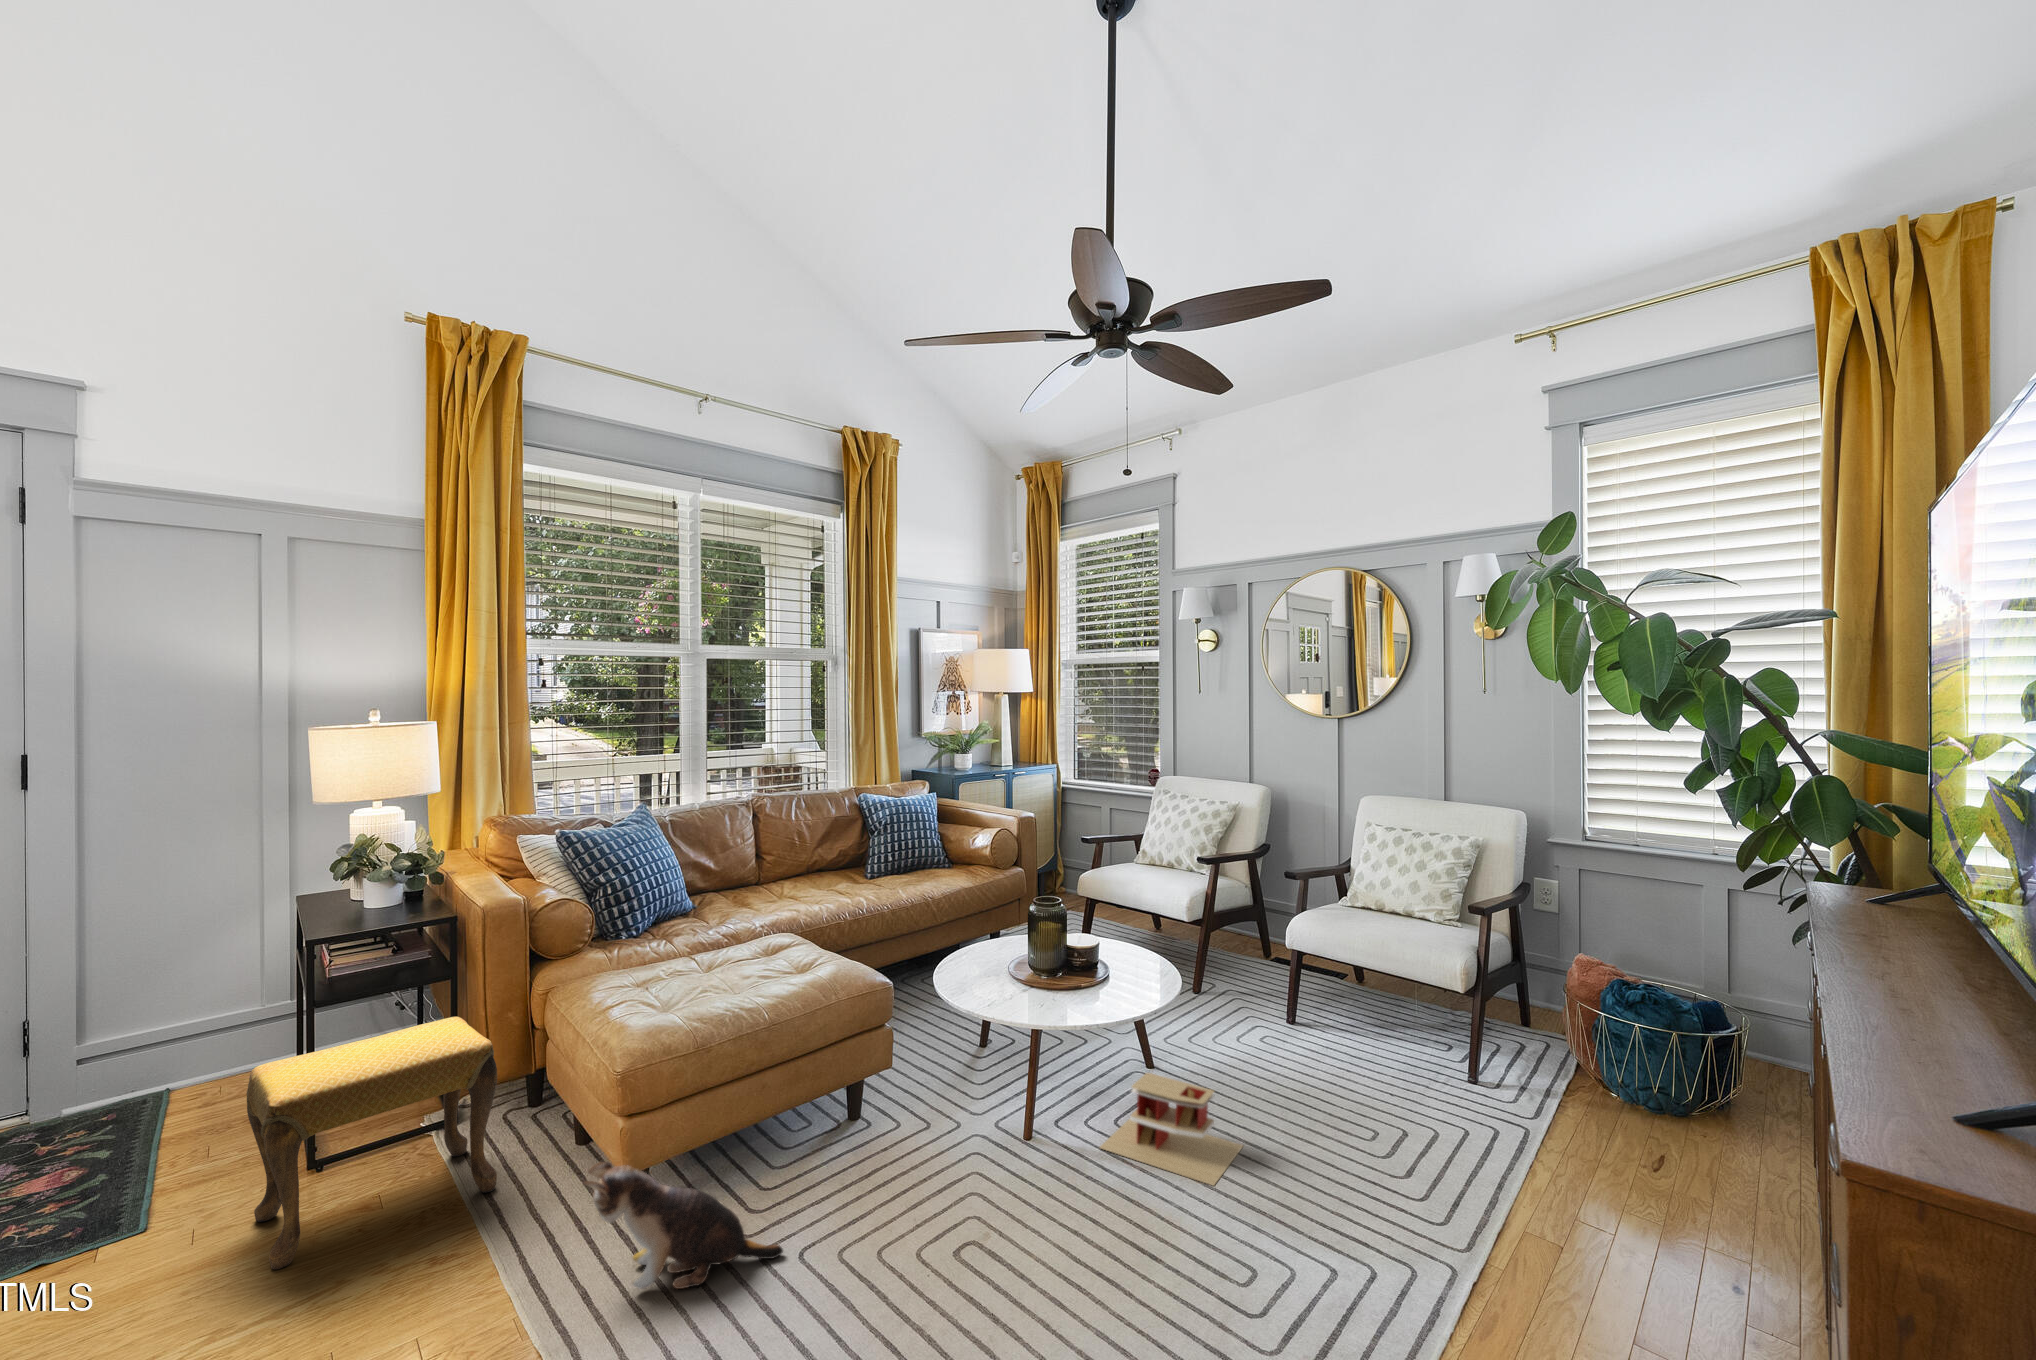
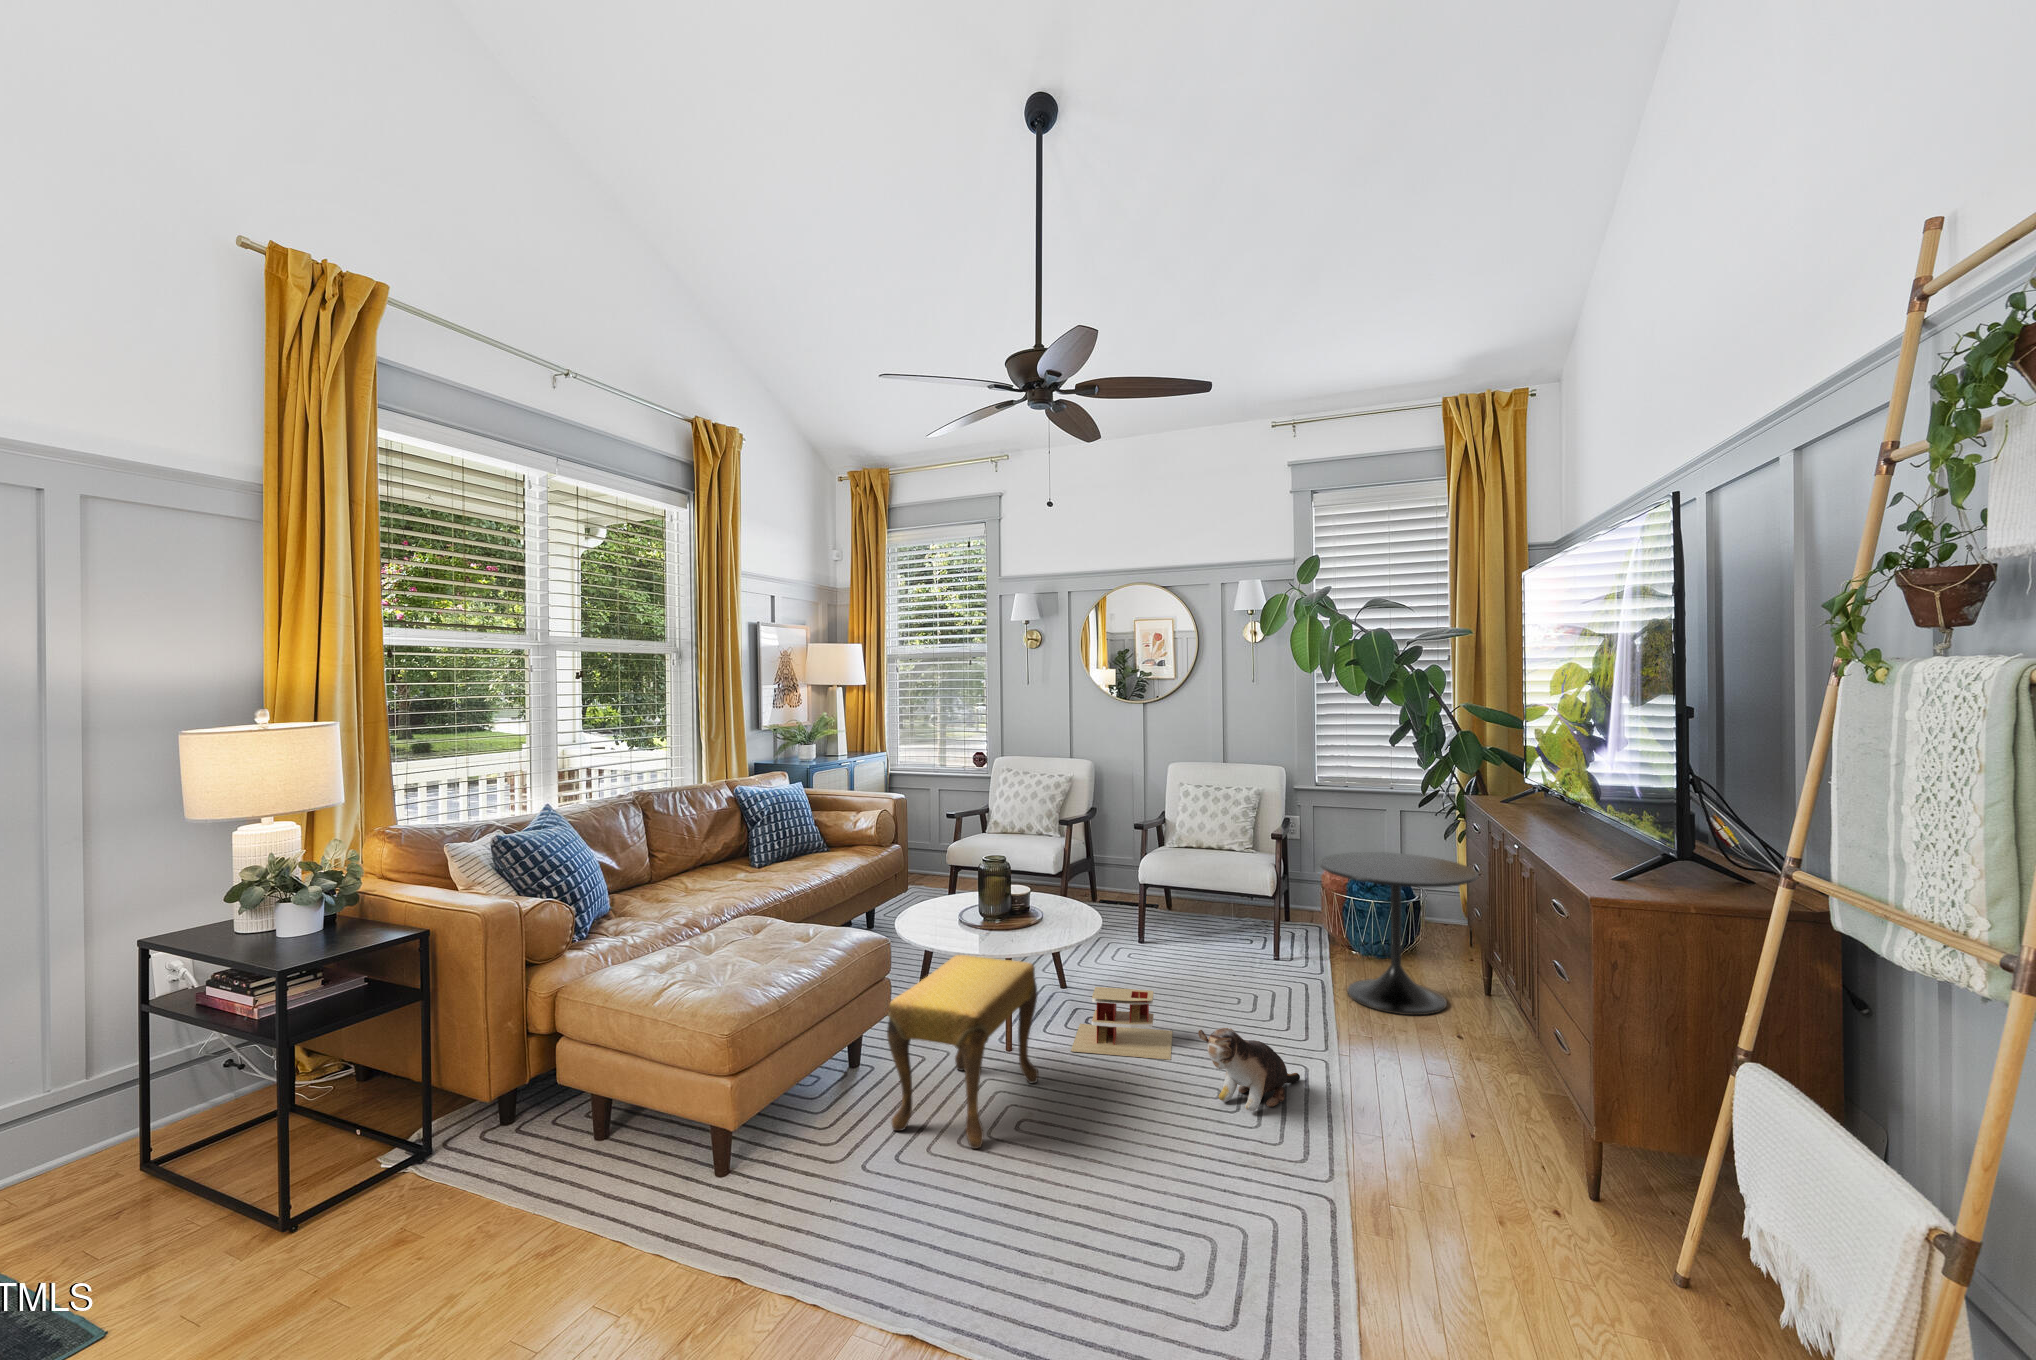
side table: none [1488,941,1739,1195] -> present [1319,852,1478,1015]
footstool: present [247,1017,497,1269] -> present [887,955,1038,1149]
plush toy: present [585,1162,783,1289] -> present [1198,1028,1300,1111]

